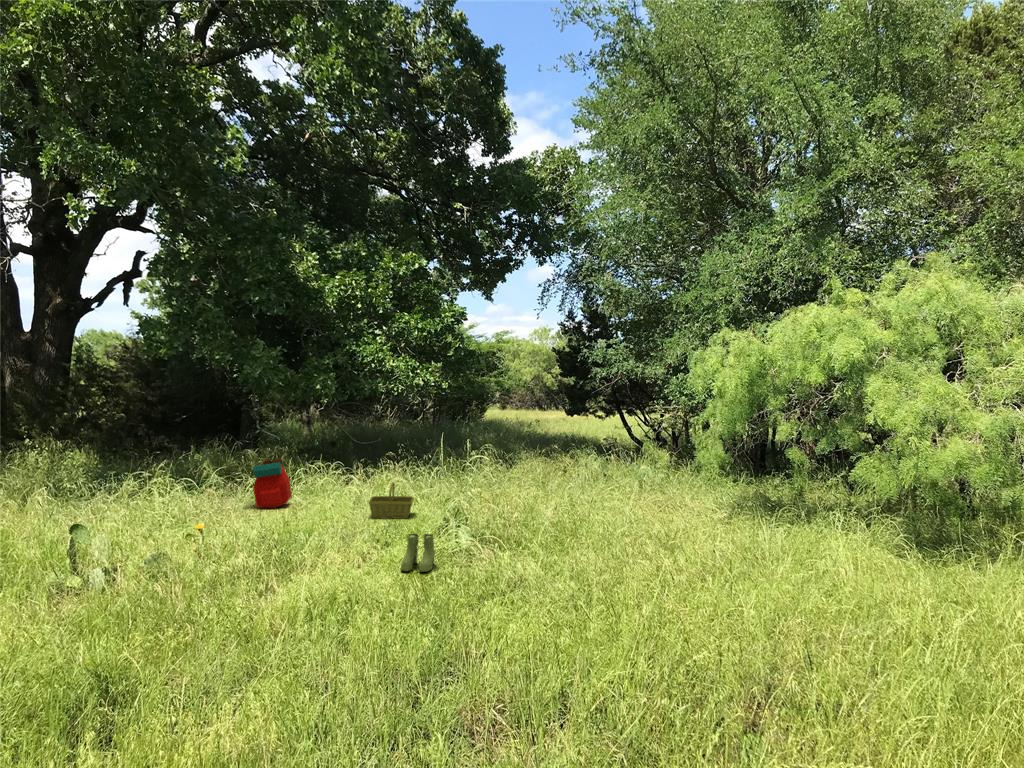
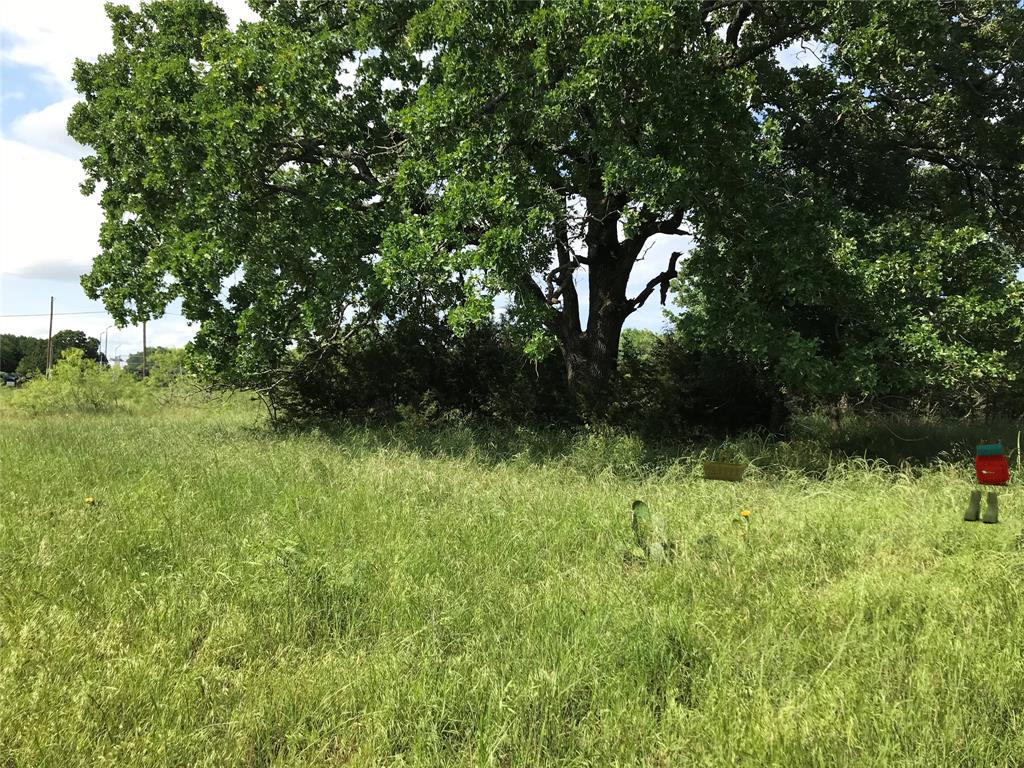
backpack: present [253,458,292,508] -> present [975,441,1010,485]
basket: present [369,483,414,518] -> present [702,450,746,481]

